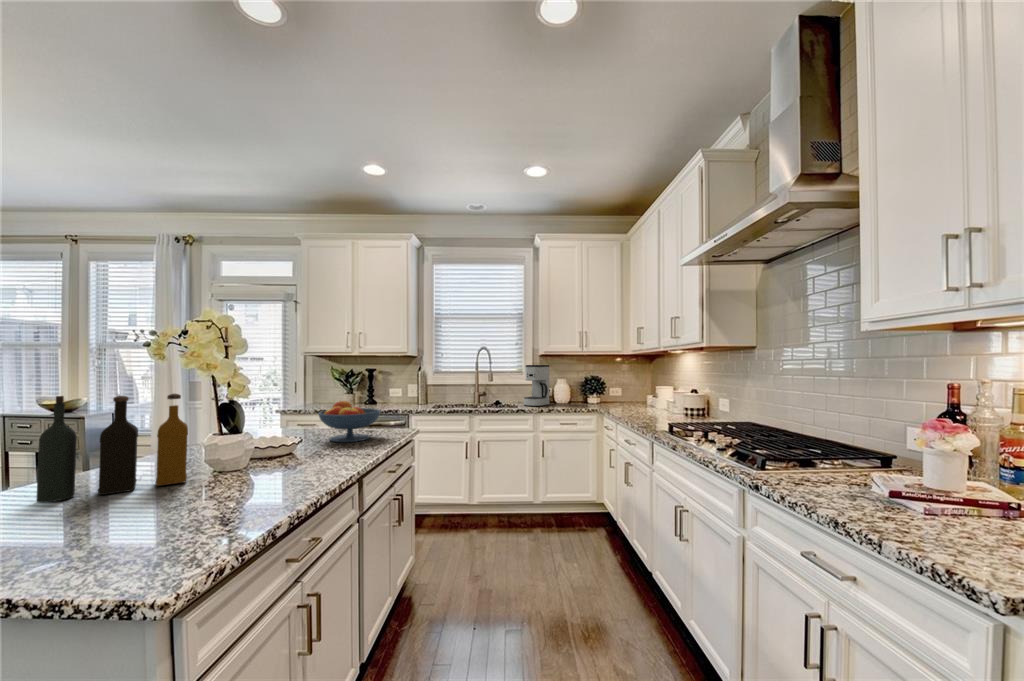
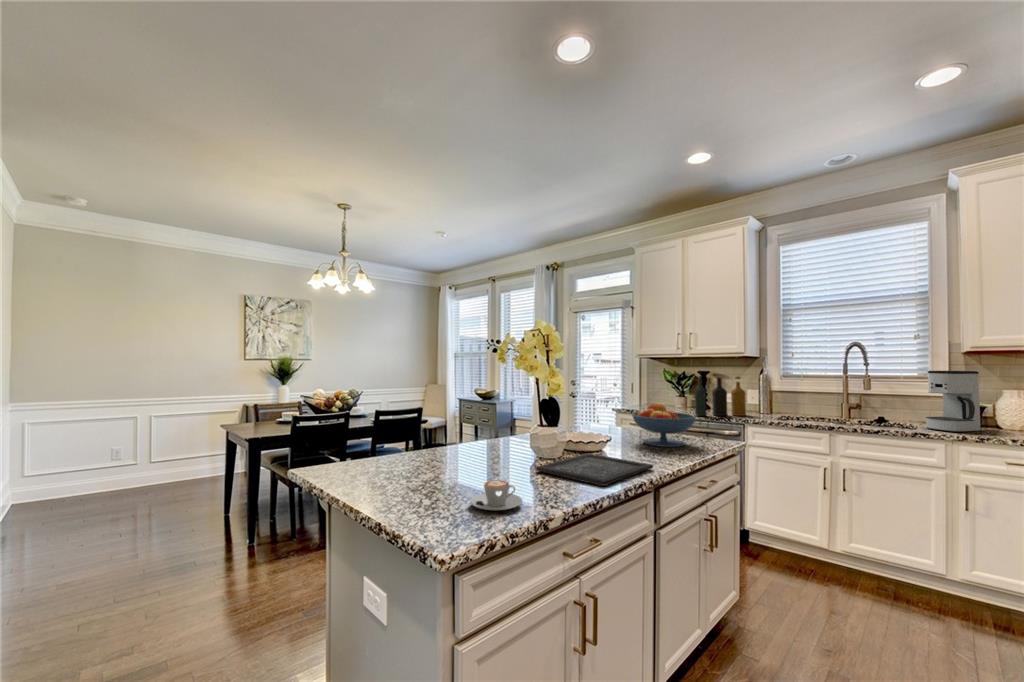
bottle: present [36,394,188,503] -> present [695,376,746,416]
tray: none [224,458,355,486] -> present [536,454,653,486]
coffee cup: none [160,501,235,538] -> present [471,480,522,510]

